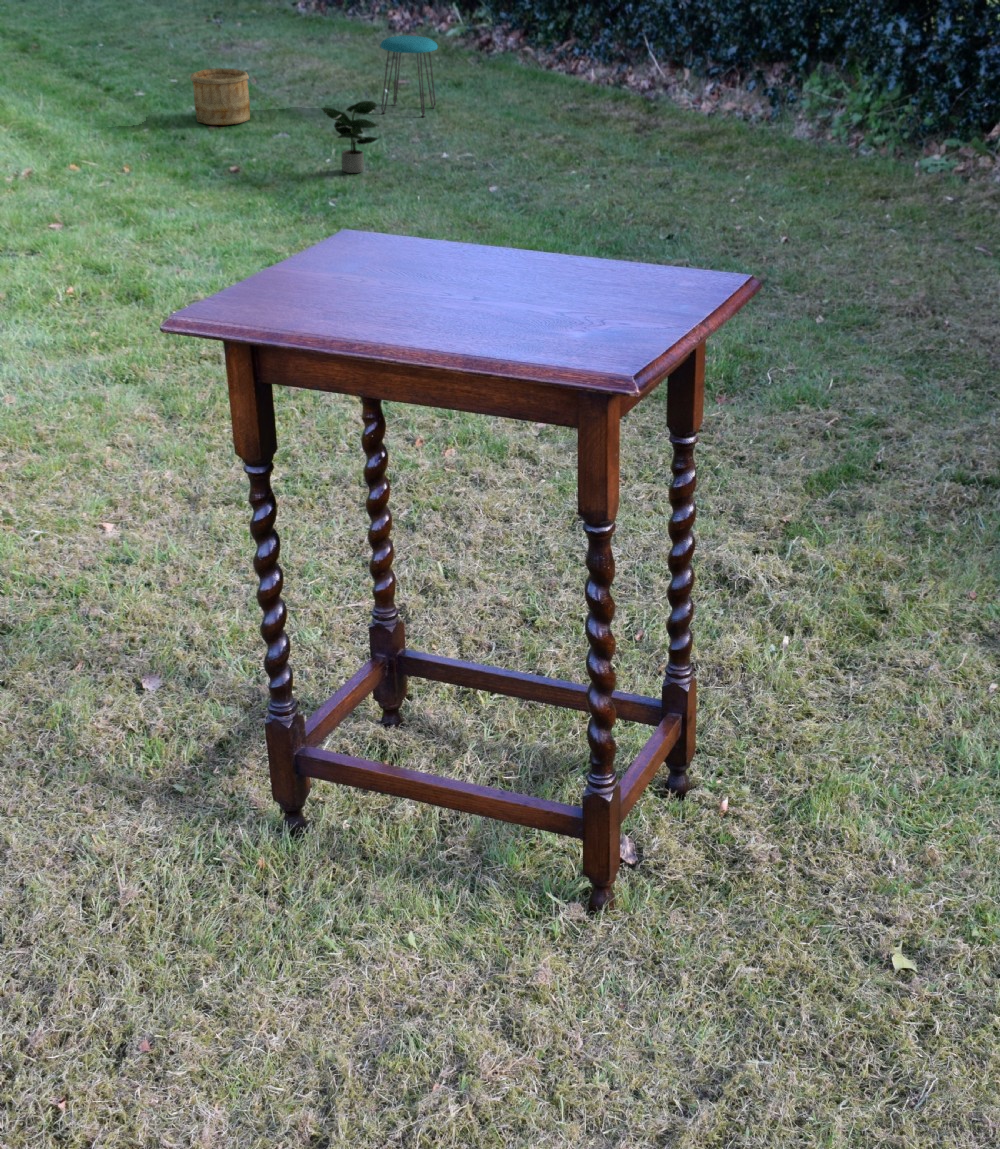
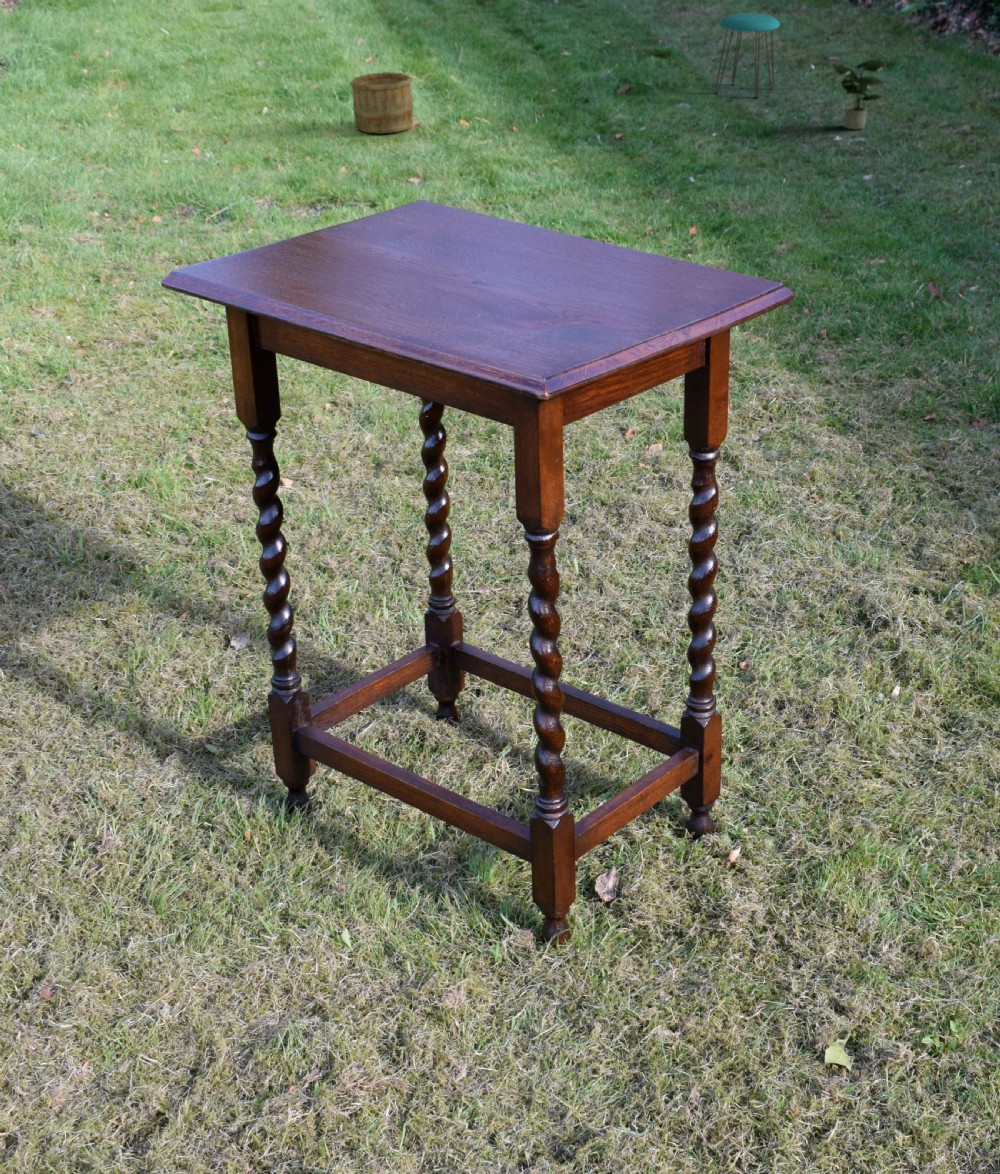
wooden bucket: present [190,68,250,125] -> present [350,72,413,134]
potted plant: present [321,101,379,173] -> present [831,59,886,129]

